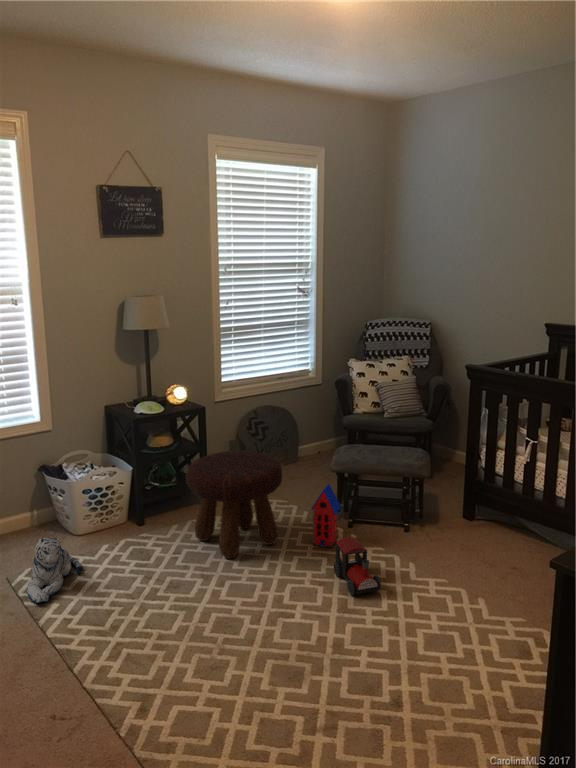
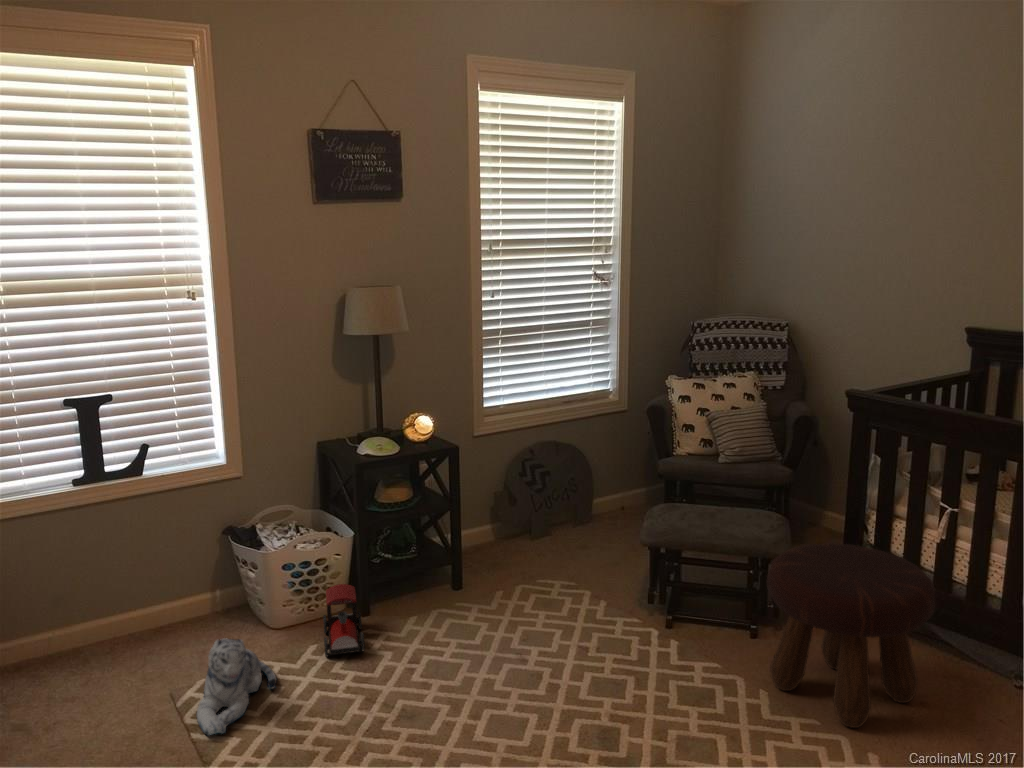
footstool: present [186,451,282,558] -> present [767,543,936,728]
toy house: present [311,484,341,548] -> none [610,565,656,661]
toy train: present [334,537,381,595] -> present [323,584,365,657]

